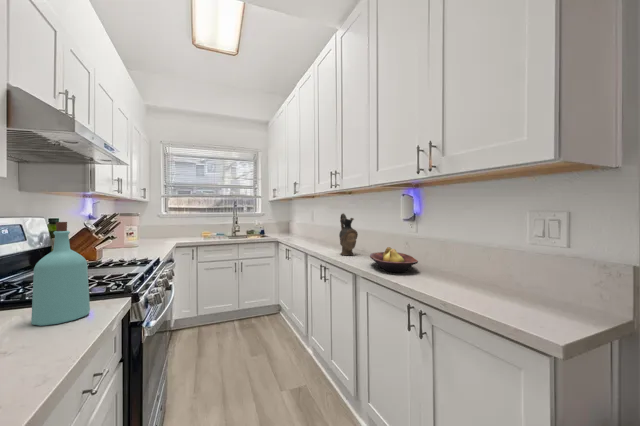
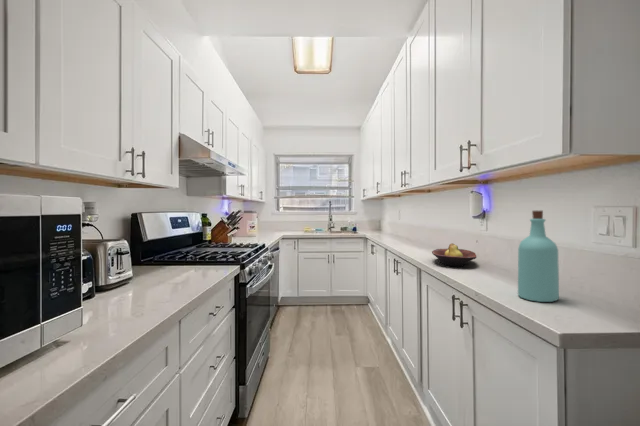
ceramic pitcher: present [339,213,358,255] -> none [413,212,431,251]
bottle: present [31,222,90,326] -> present [518,211,559,302]

